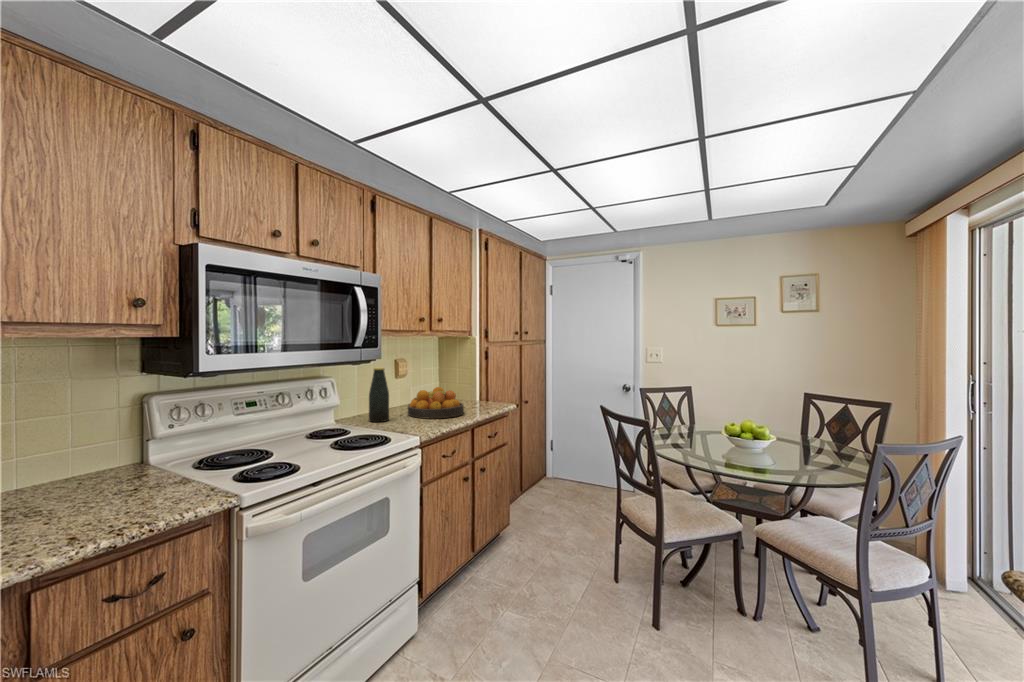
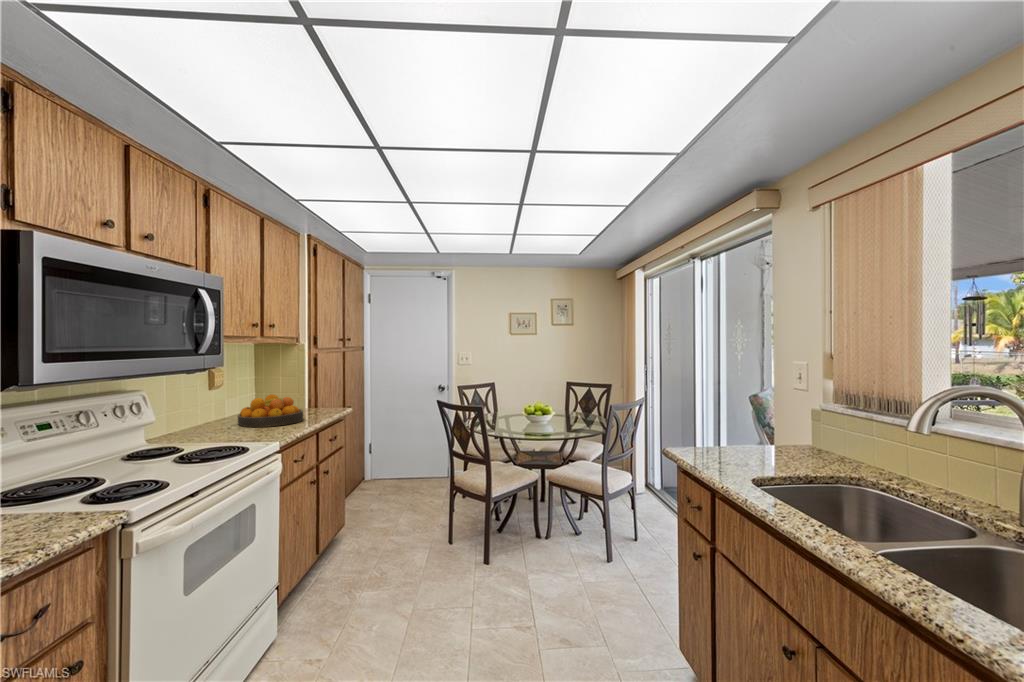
bottle: present [369,368,389,422] -> none [196,376,222,436]

